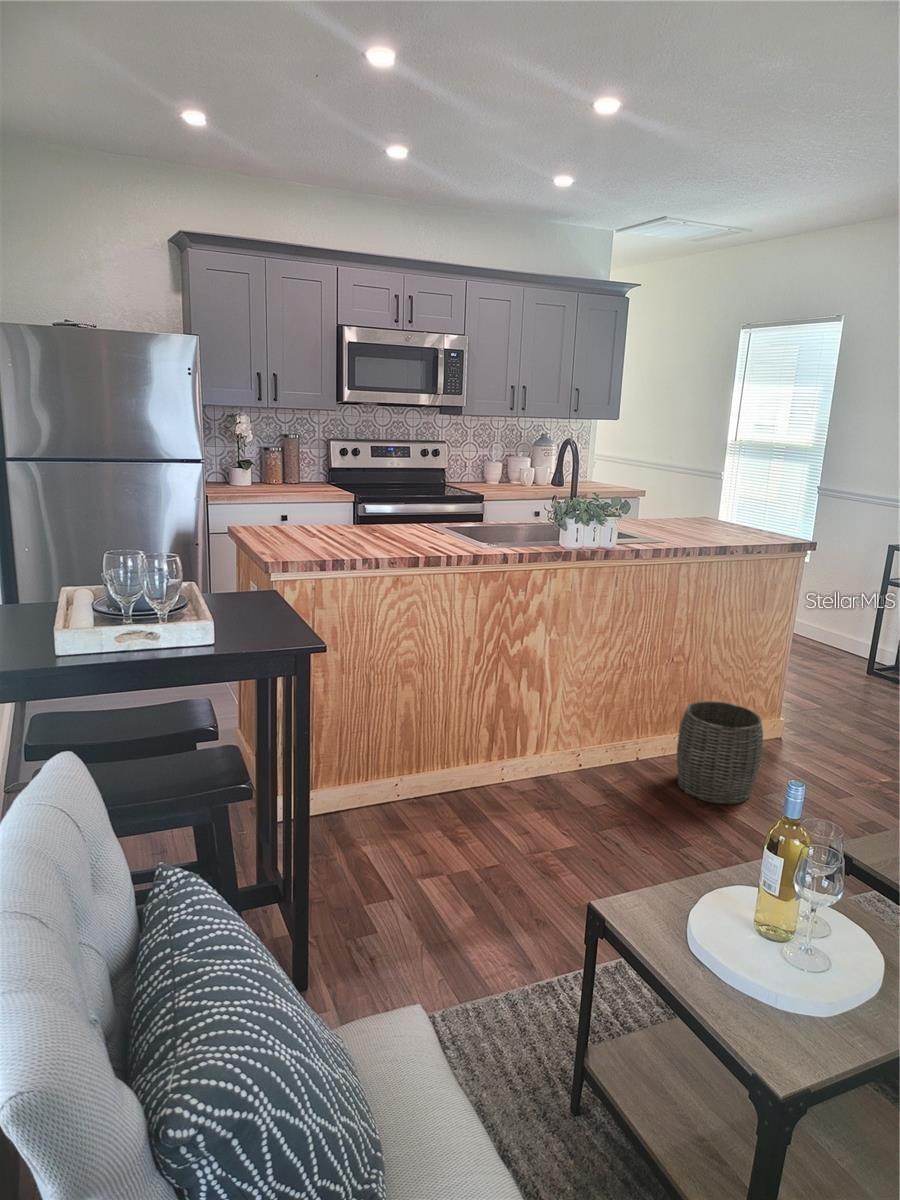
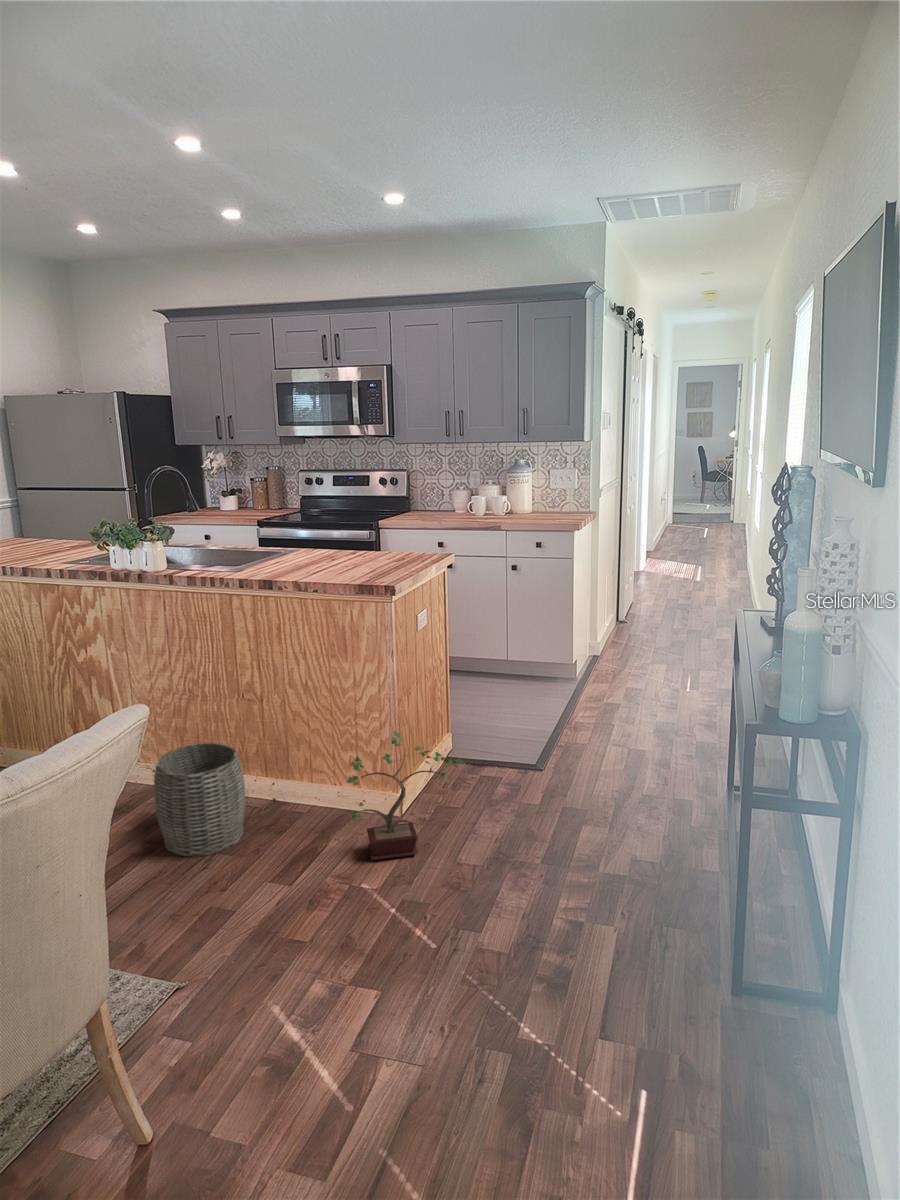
potted plant: none [811,656,870,762] -> present [347,731,464,860]

